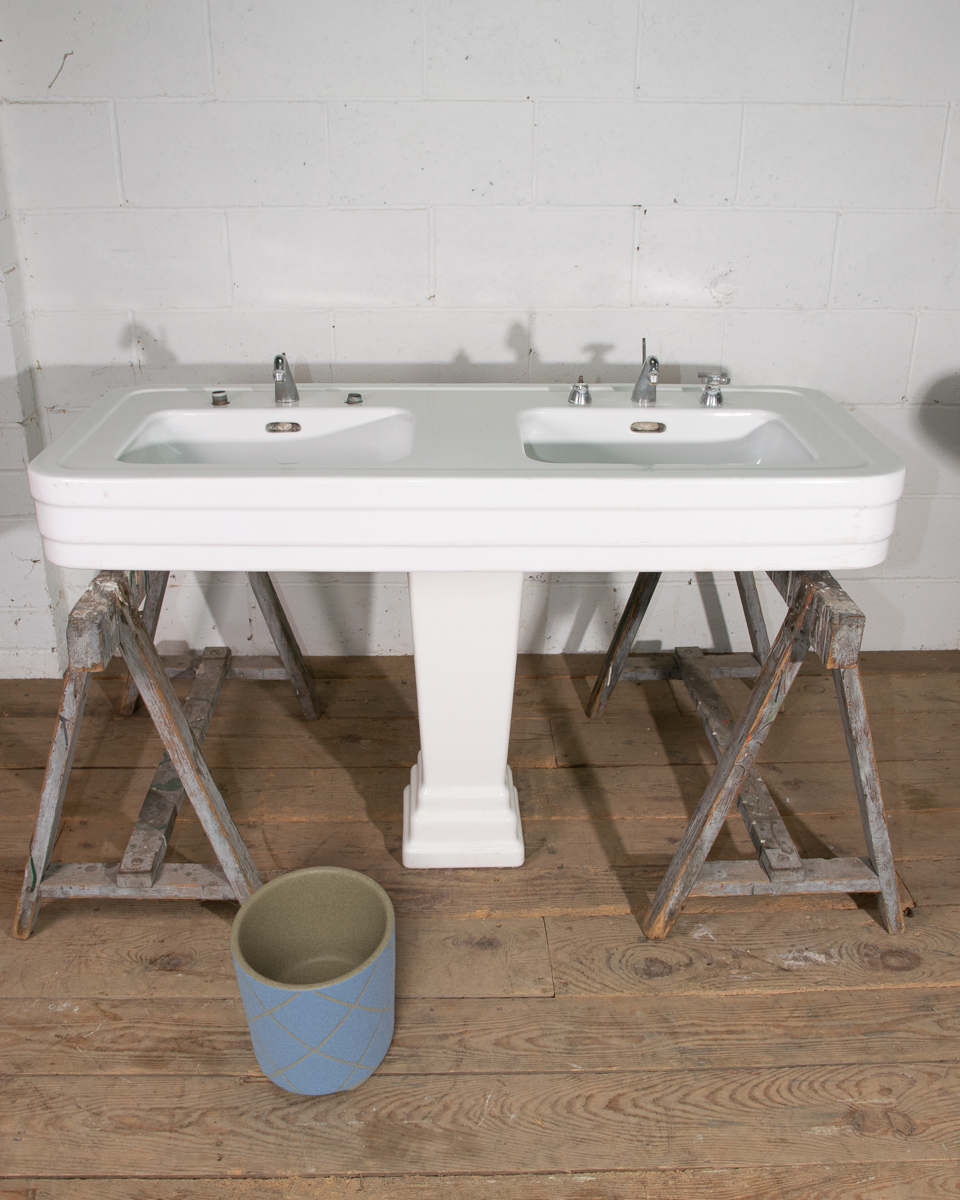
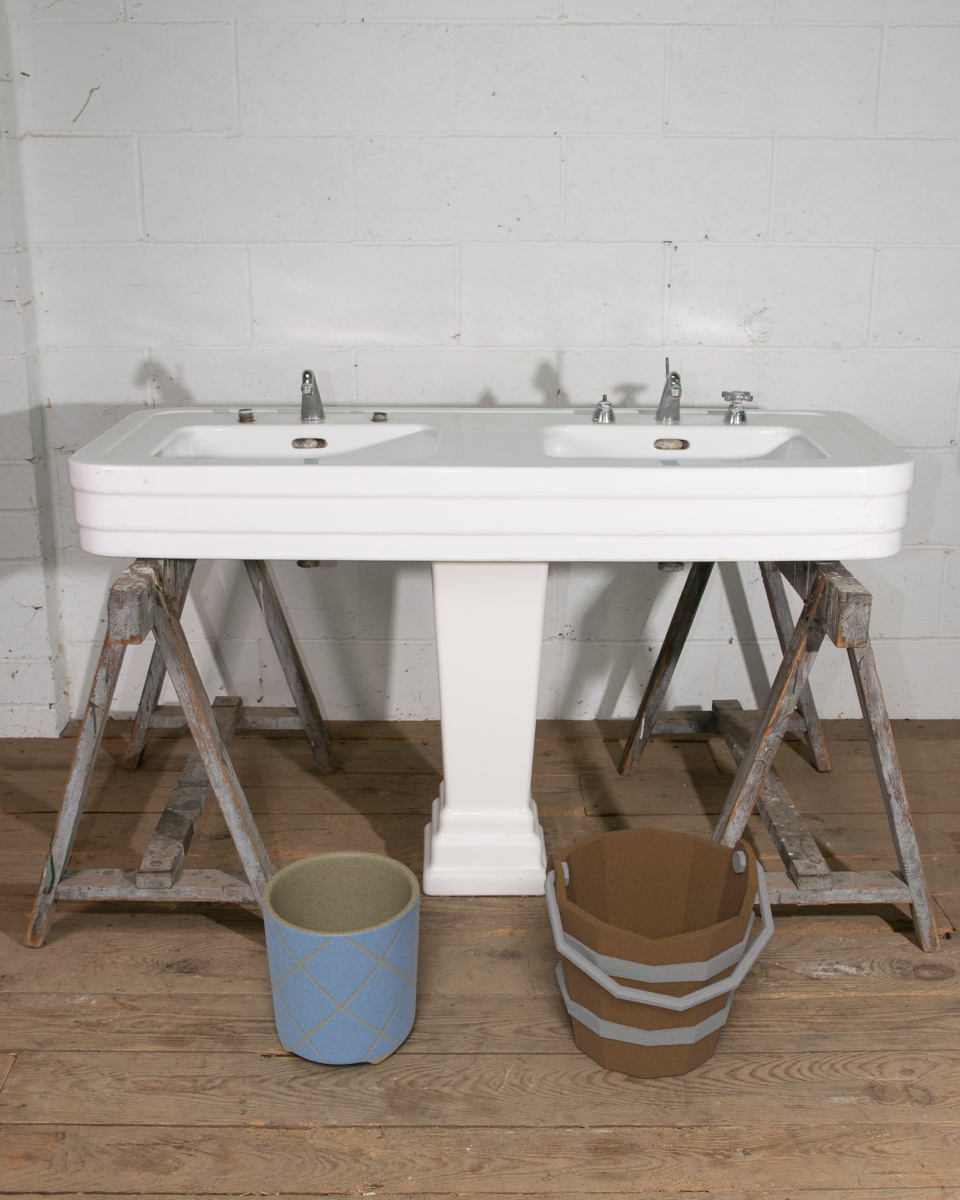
bucket: none [523,835,762,1105] -> present [544,827,775,1078]

